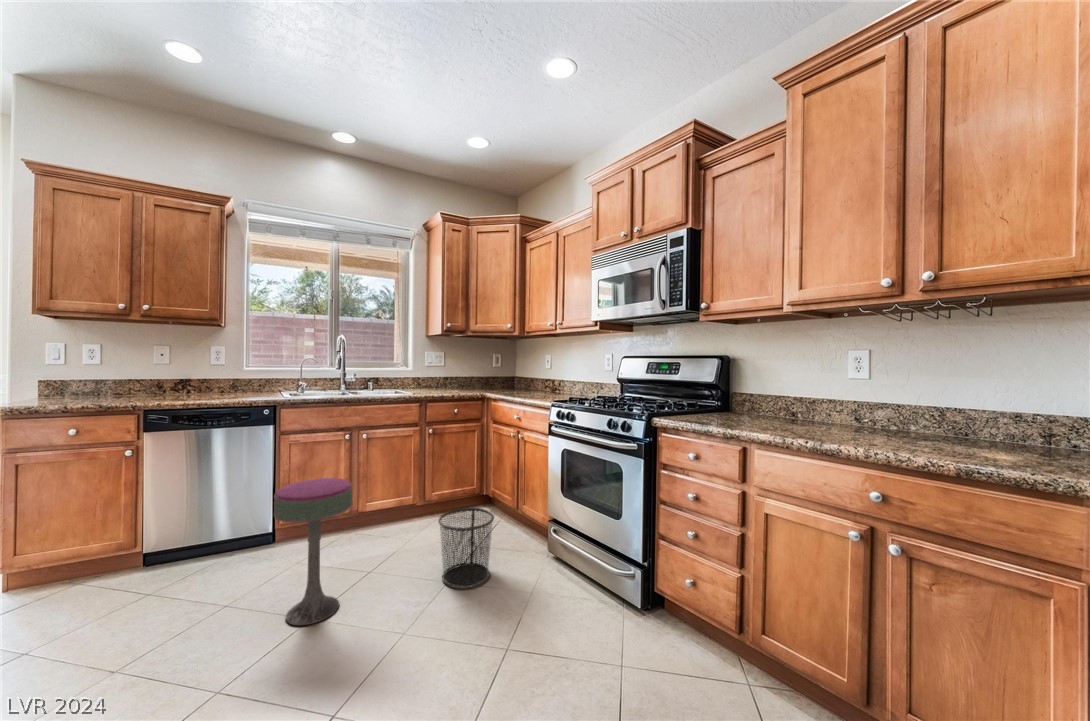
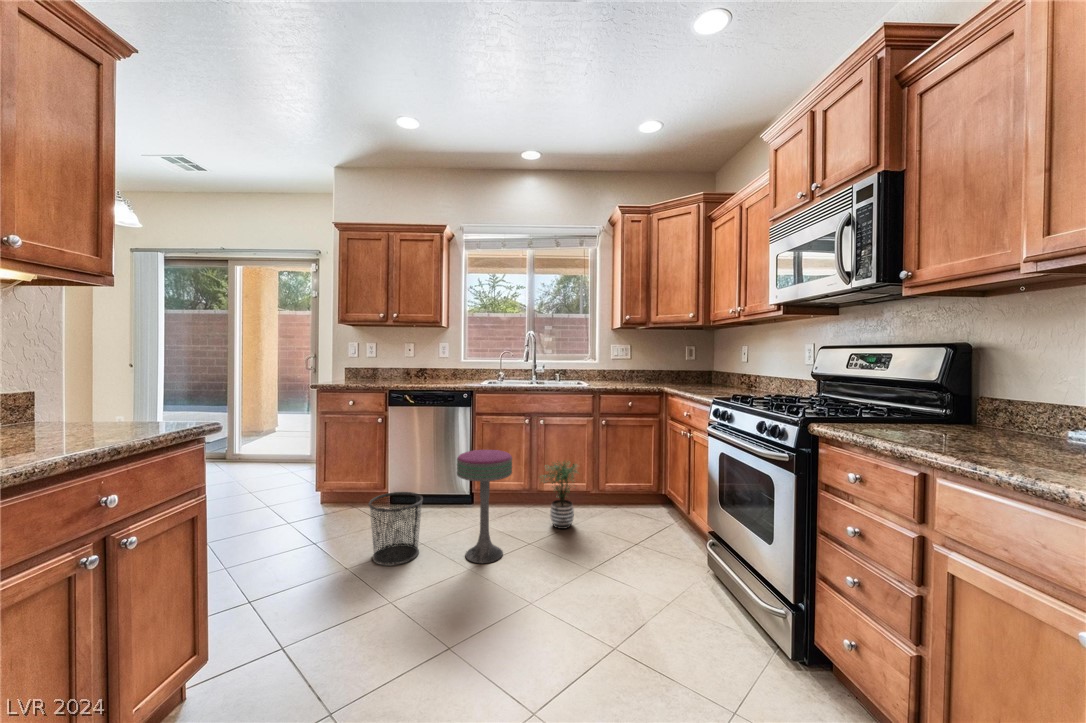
potted plant: none [368,476,418,554] -> present [540,461,577,529]
waste bin: present [438,508,494,588] -> present [368,492,423,565]

